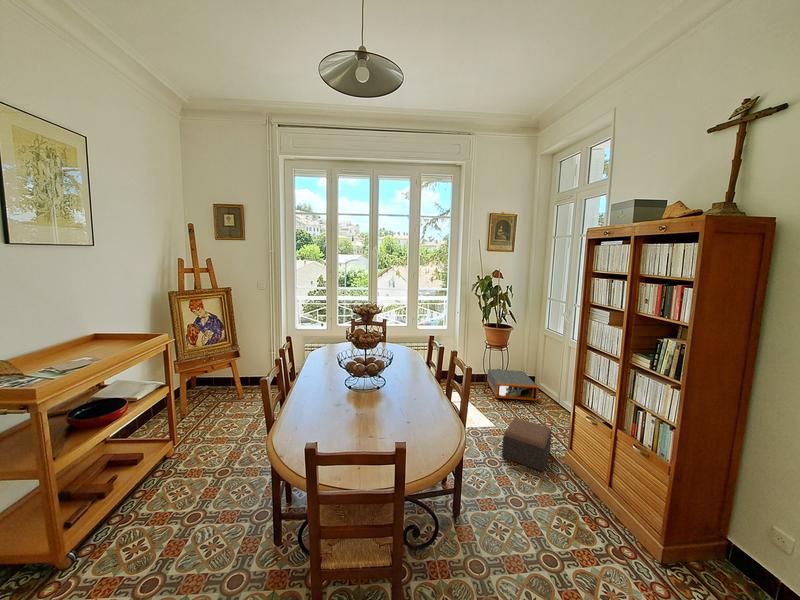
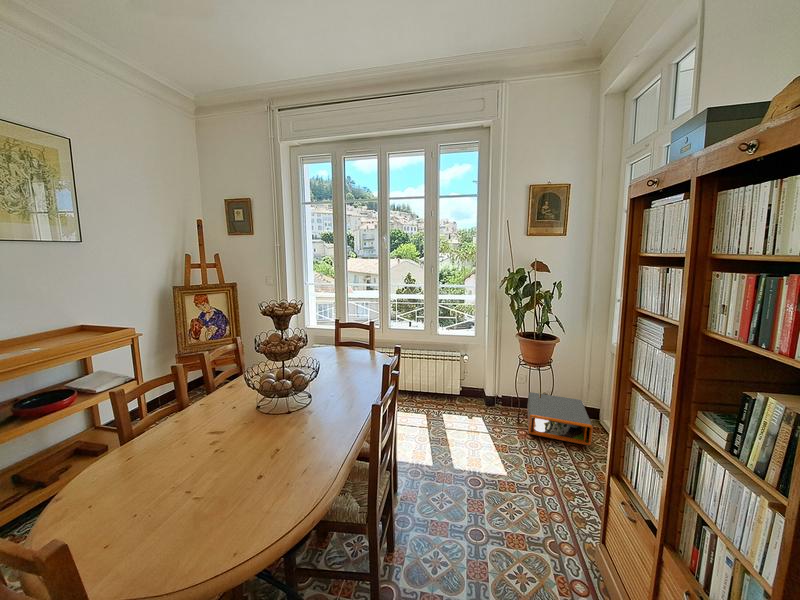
footstool: present [502,418,552,472] -> none [495,473,579,570]

